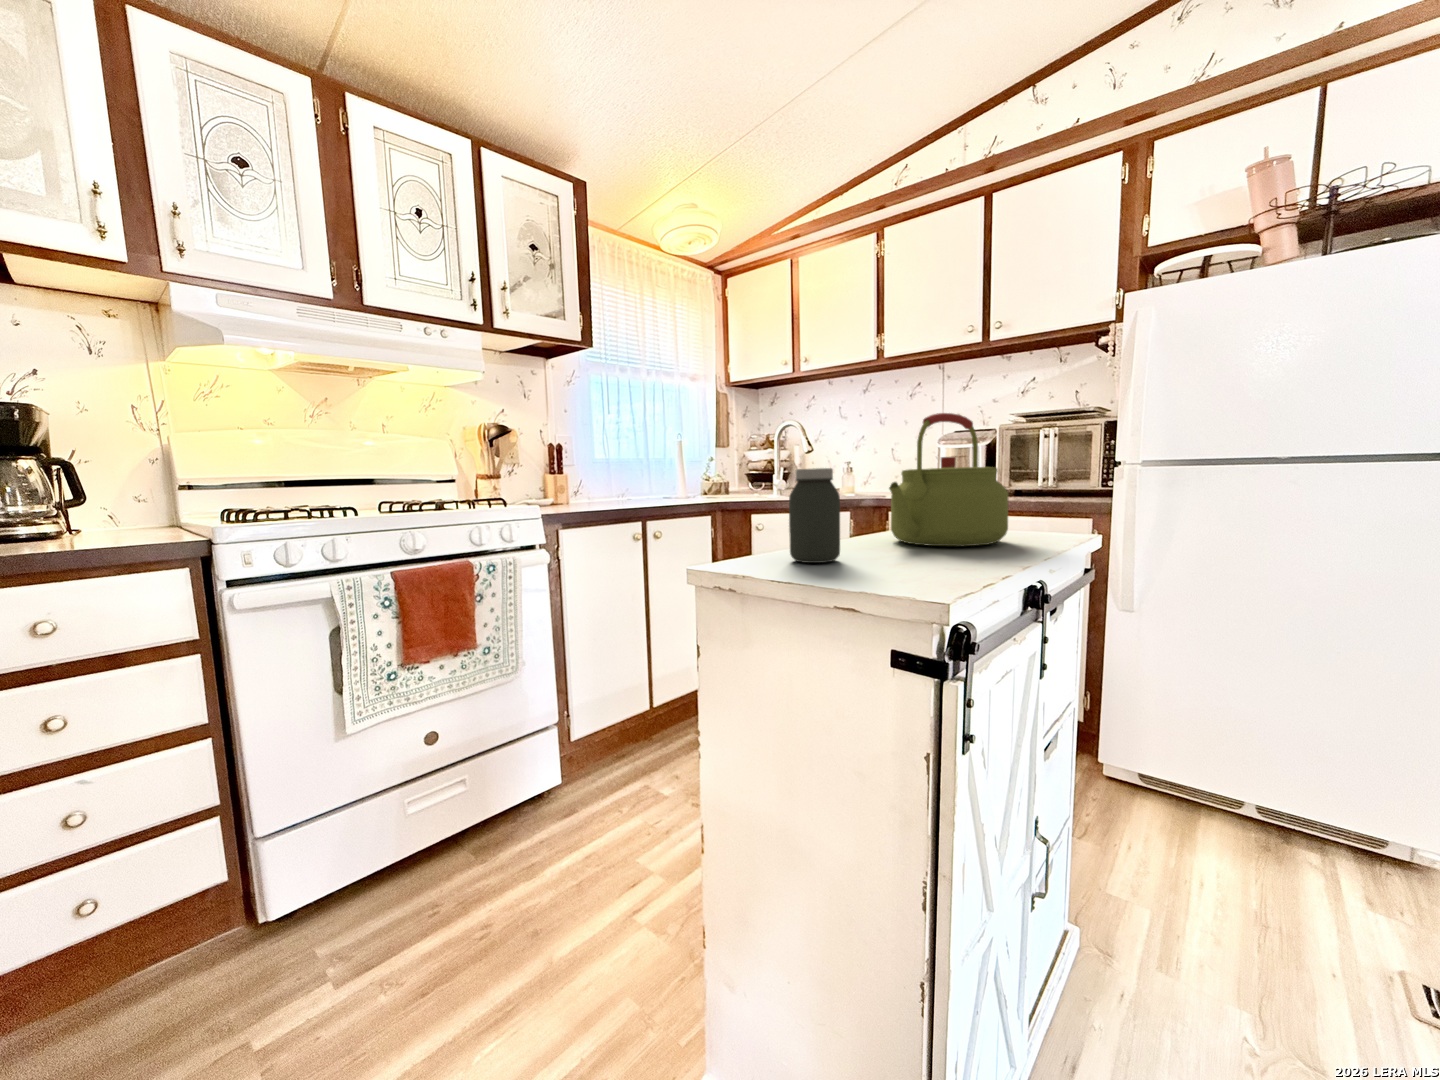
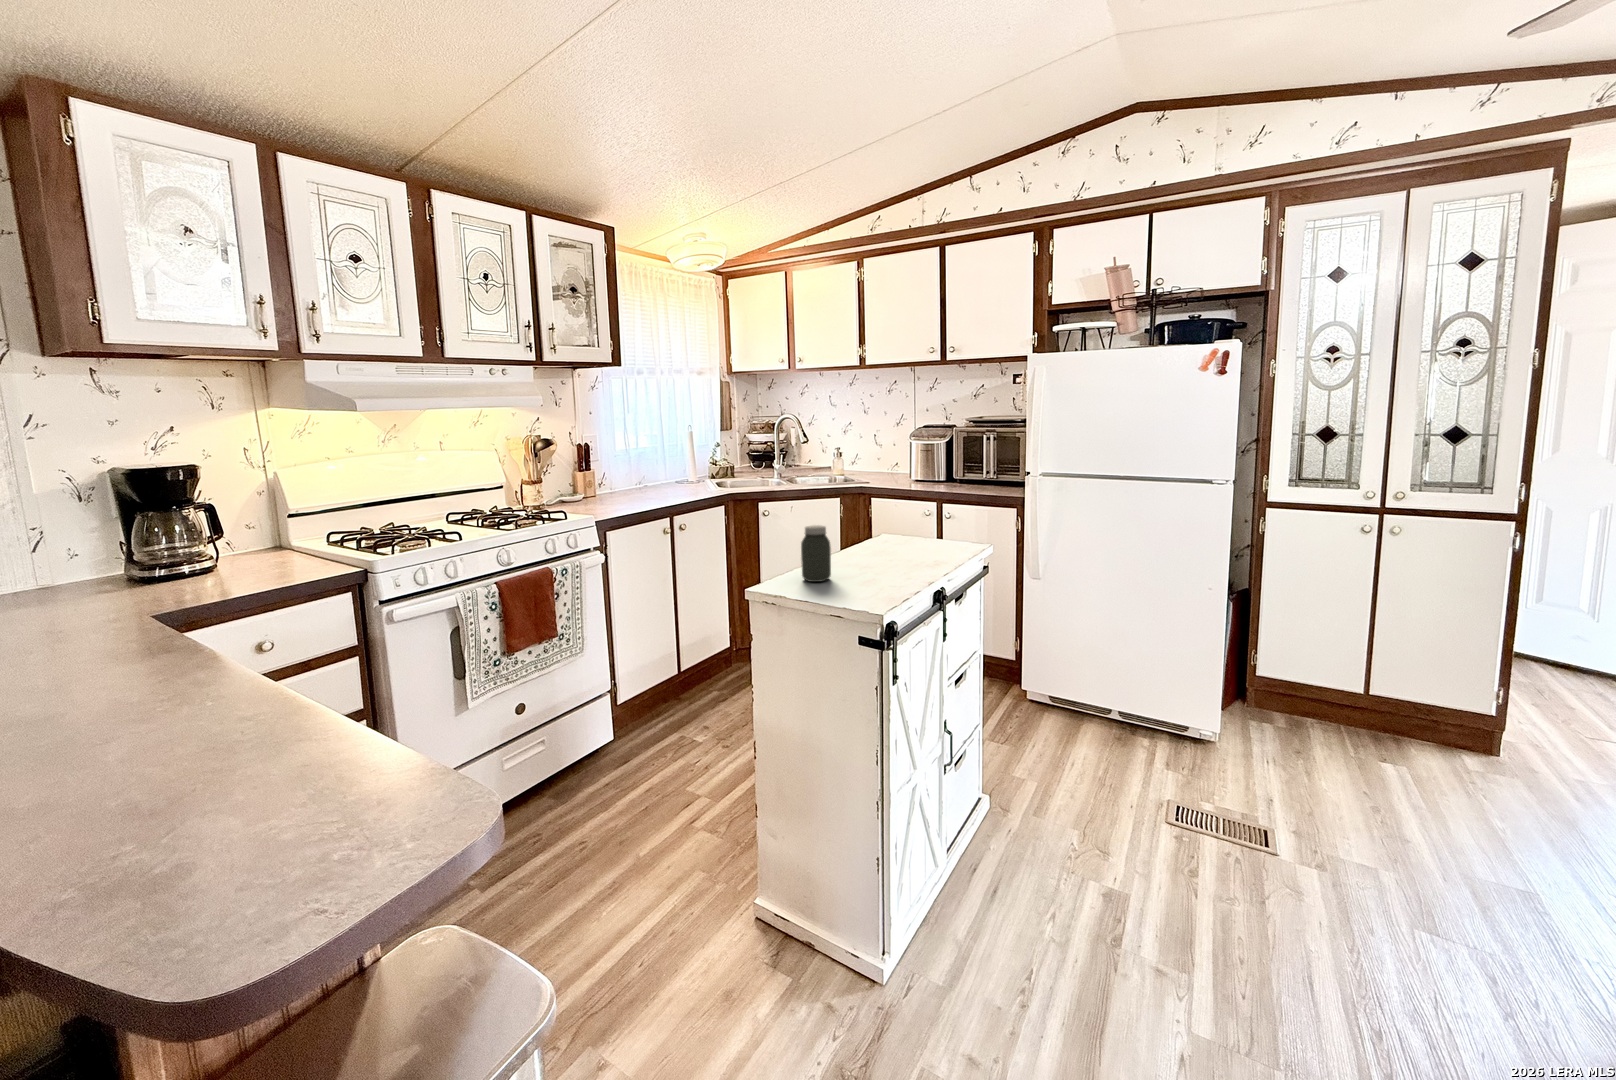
kettle: present [889,413,1008,546] -> none [859,479,931,563]

